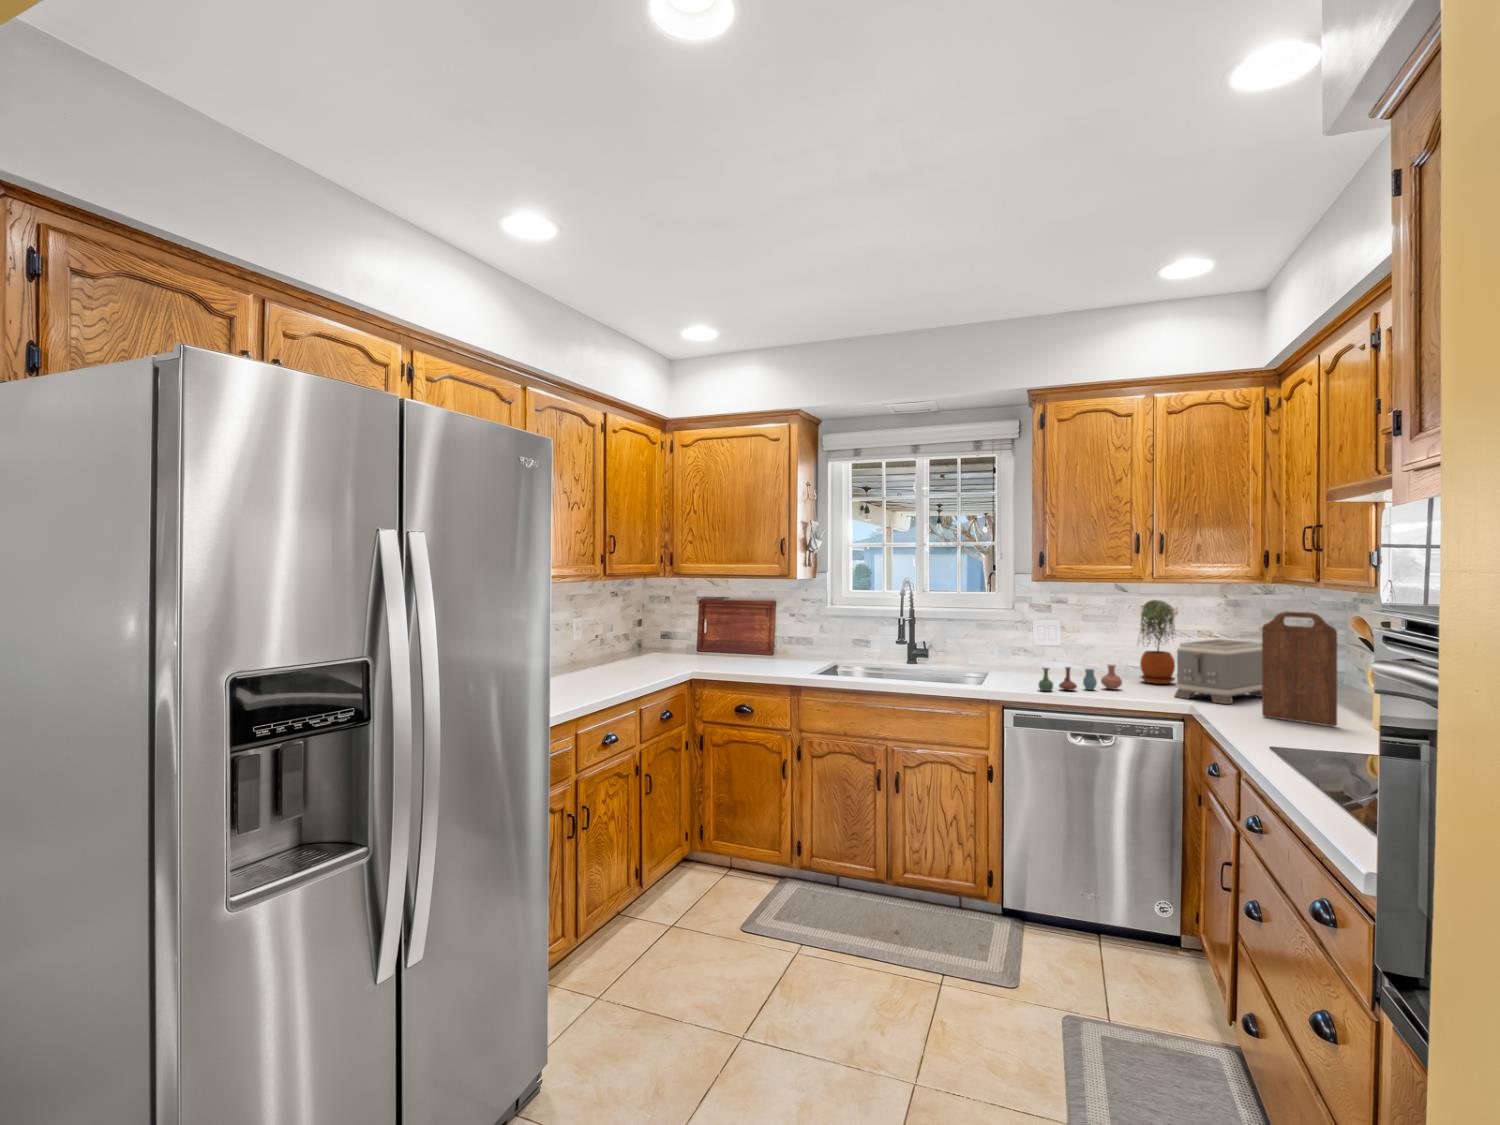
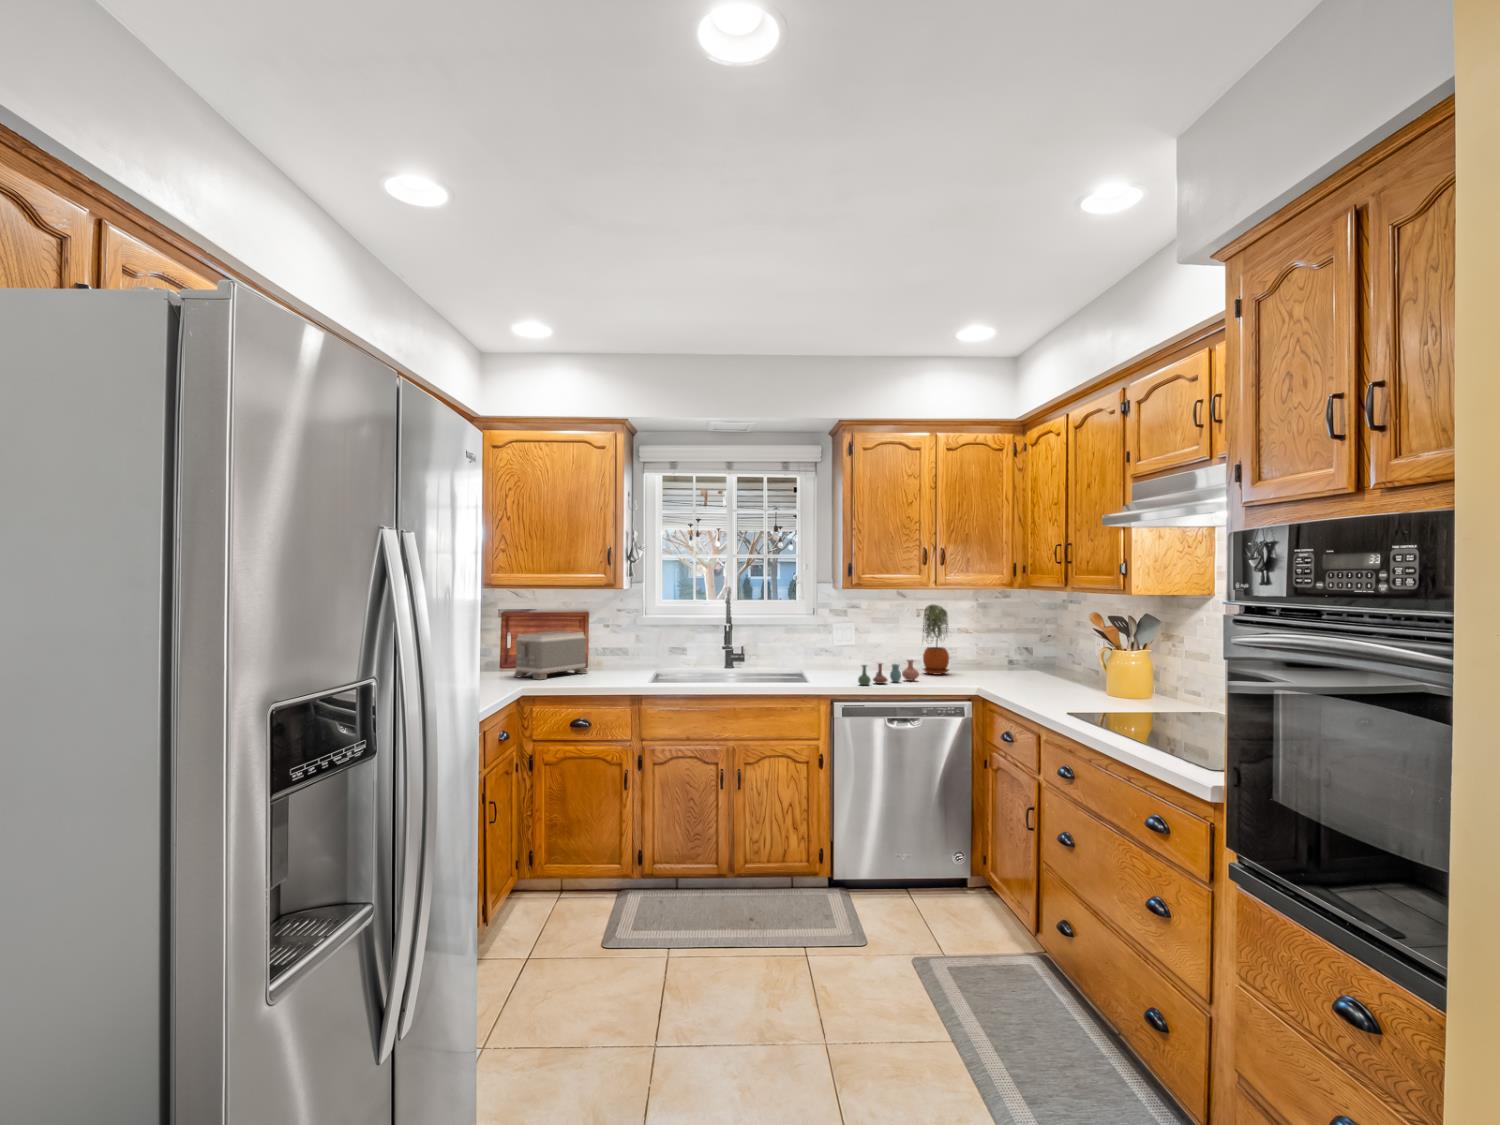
cutting board: present [1262,612,1337,726] -> none [1035,611,1087,697]
toaster: present [1175,639,1262,704] -> present [514,631,587,680]

